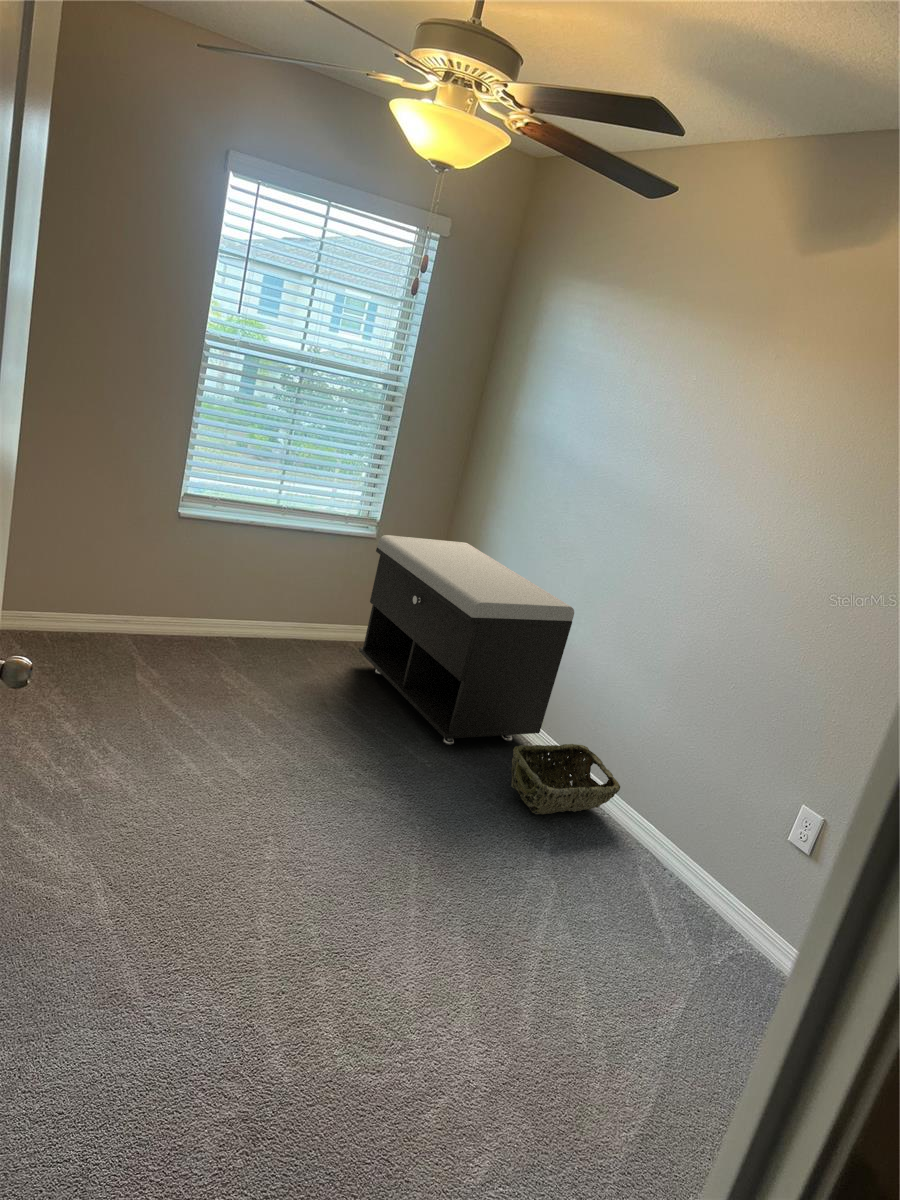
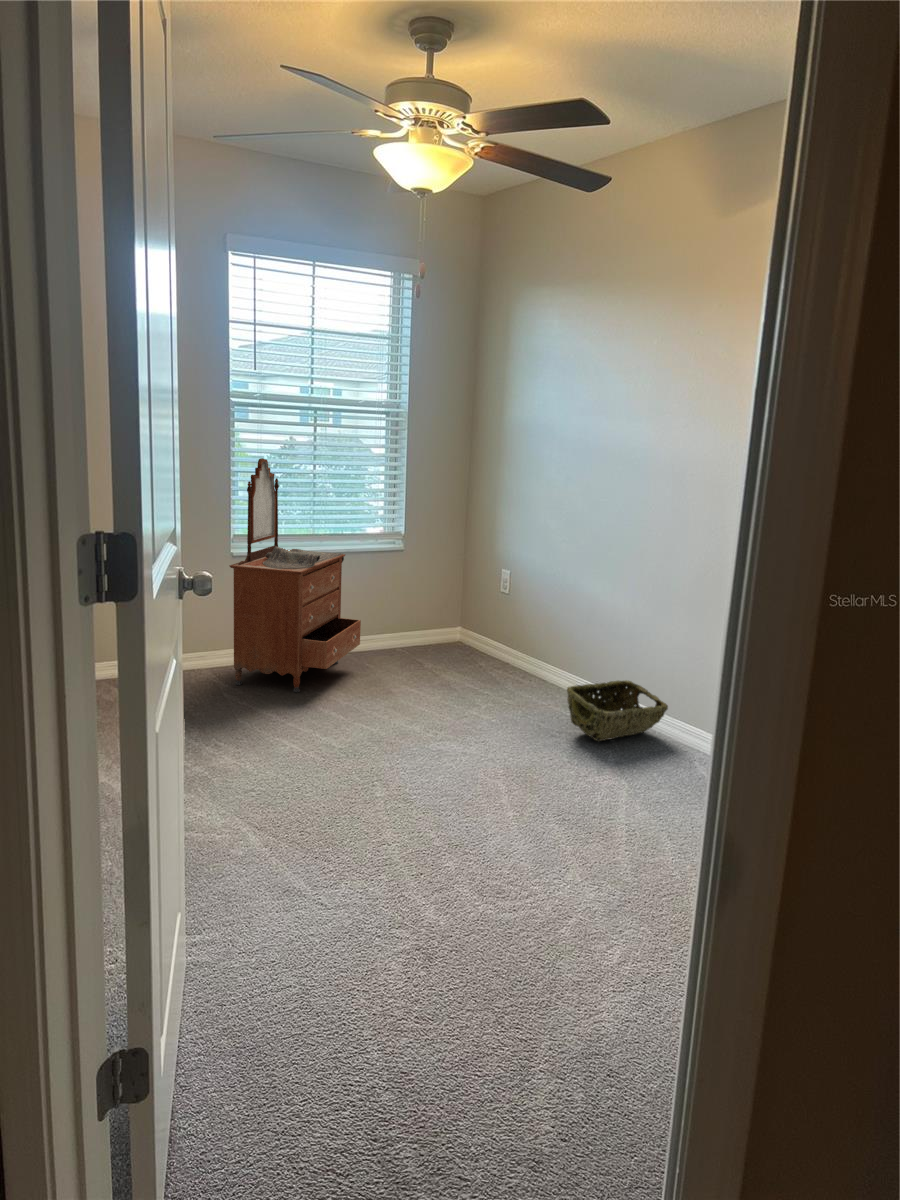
dresser: none [159,418,312,686] -> present [229,458,361,692]
storage bench: present [359,535,574,745] -> none [407,537,595,706]

